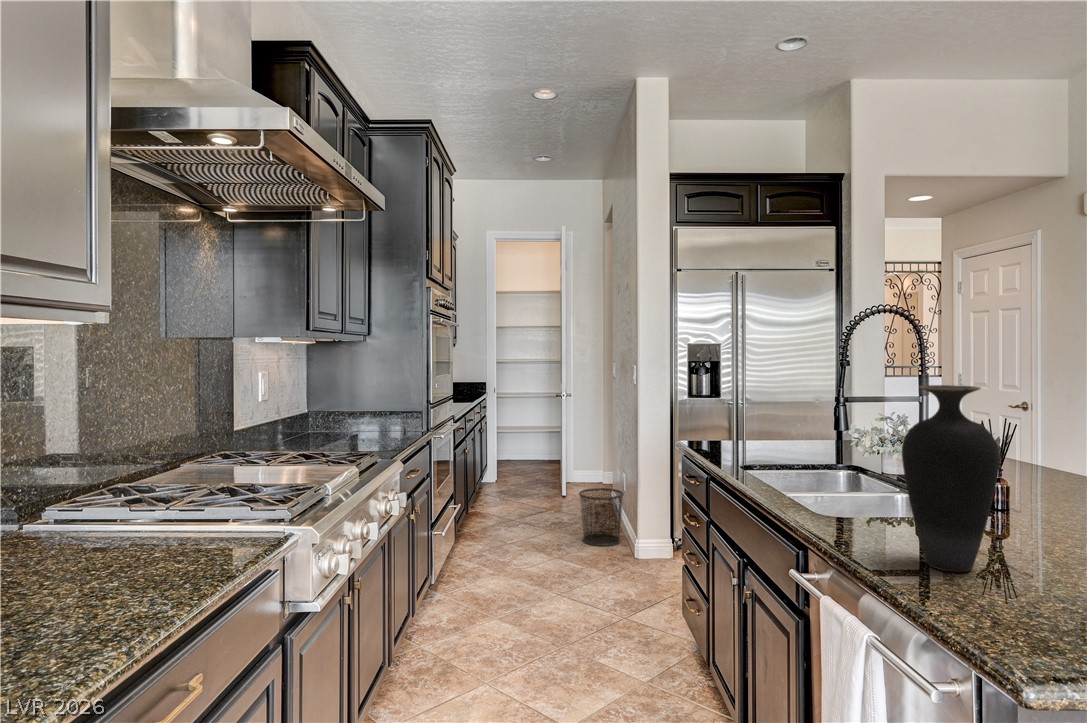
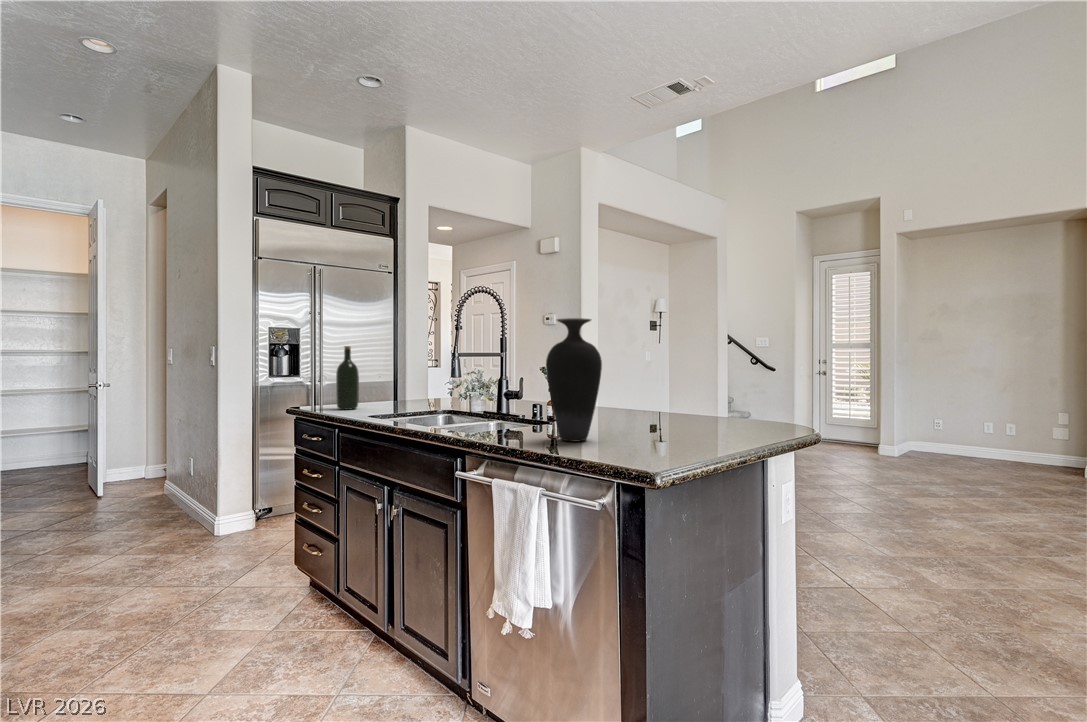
wine bottle: none [721,379,746,453] -> present [336,346,359,410]
trash can: present [579,488,624,546] -> none [141,474,197,535]

